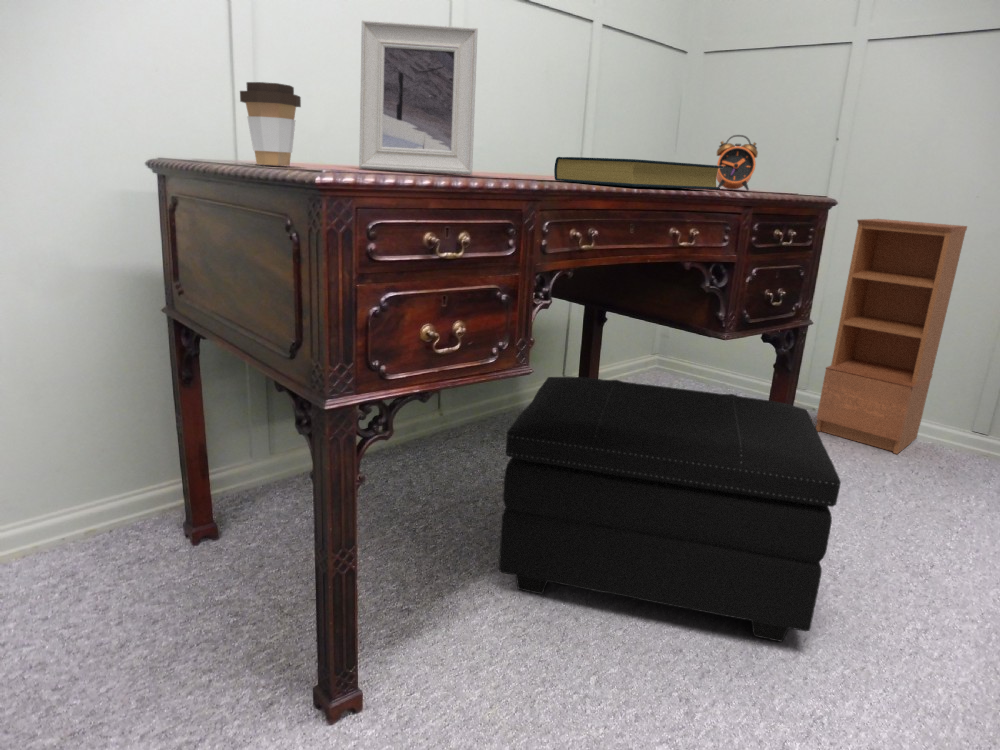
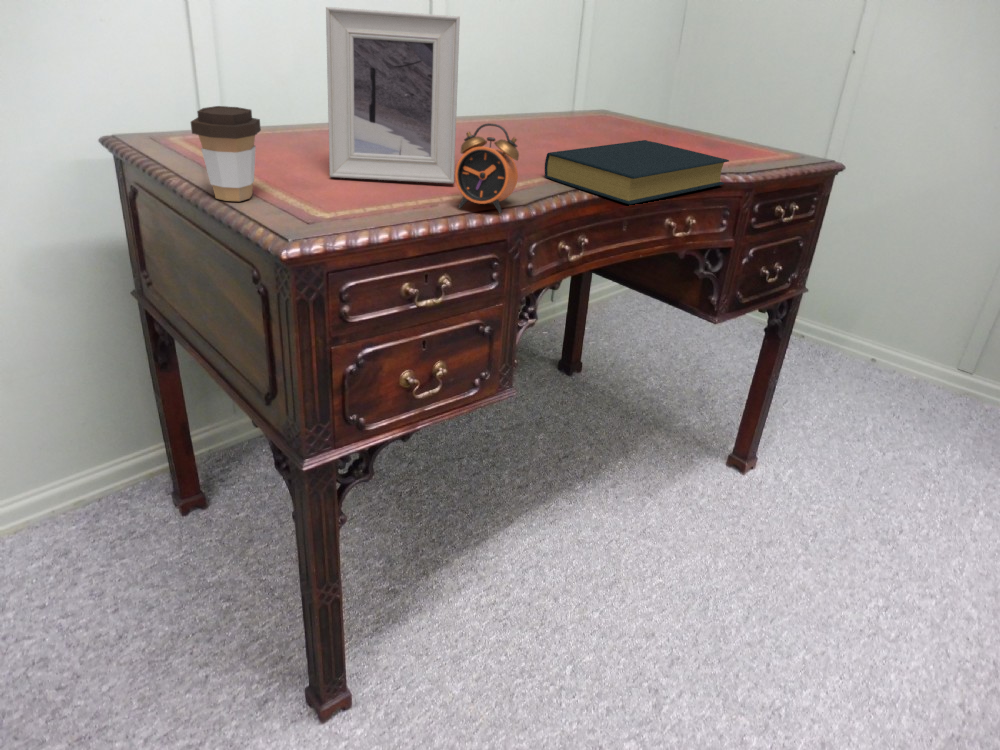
alarm clock: present [716,135,758,190] -> present [455,123,519,213]
bookcase: present [816,219,967,454] -> none [806,140,991,392]
footstool: present [499,377,841,642] -> none [482,343,819,624]

